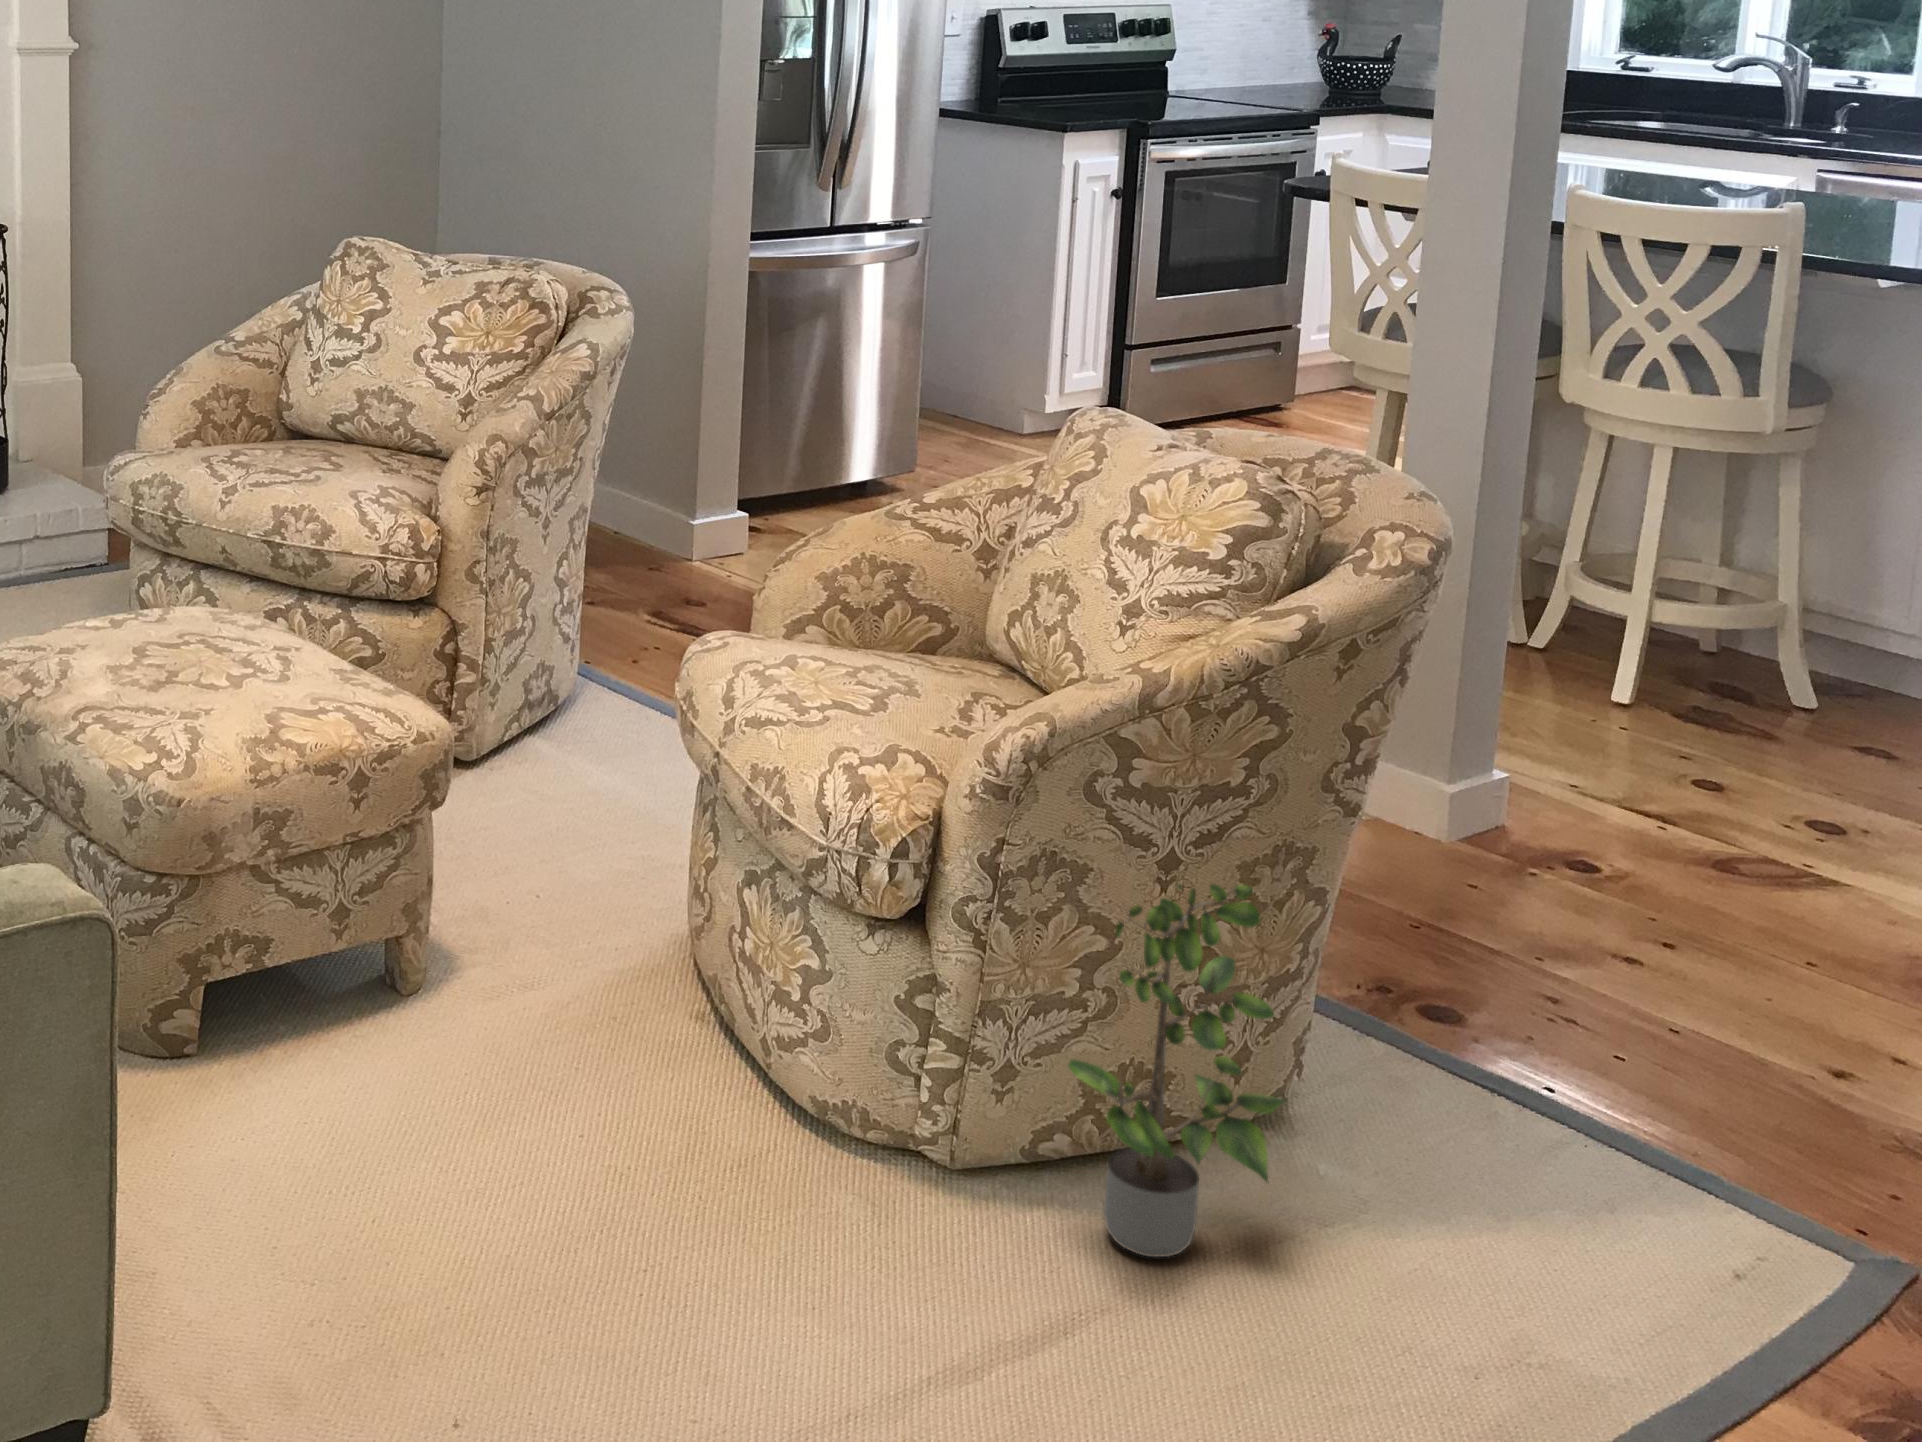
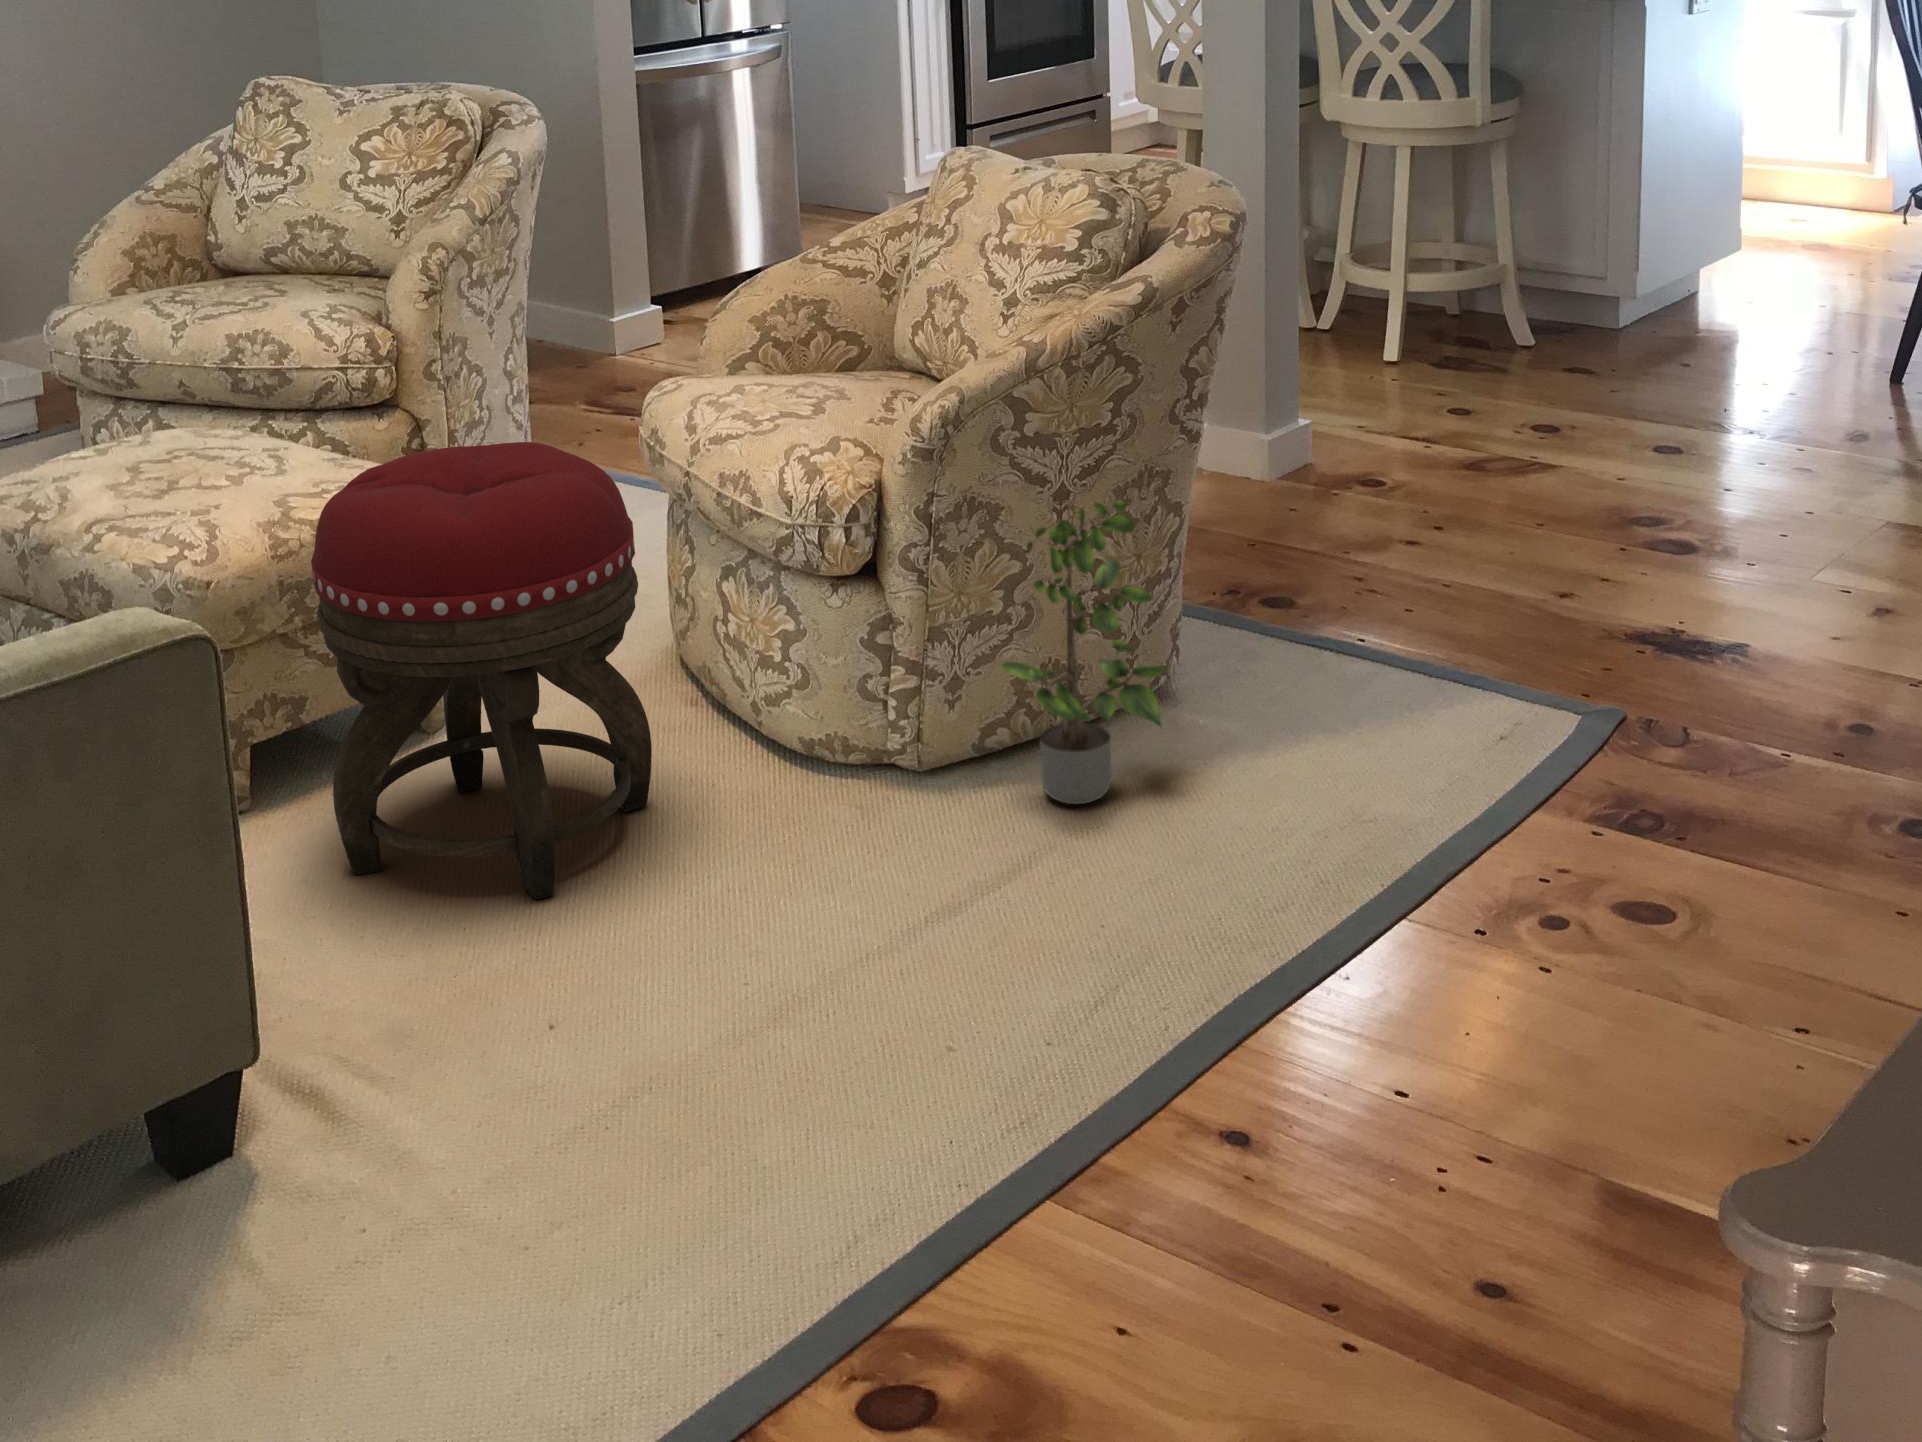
footstool: none [270,691,641,1245] -> present [311,442,652,899]

